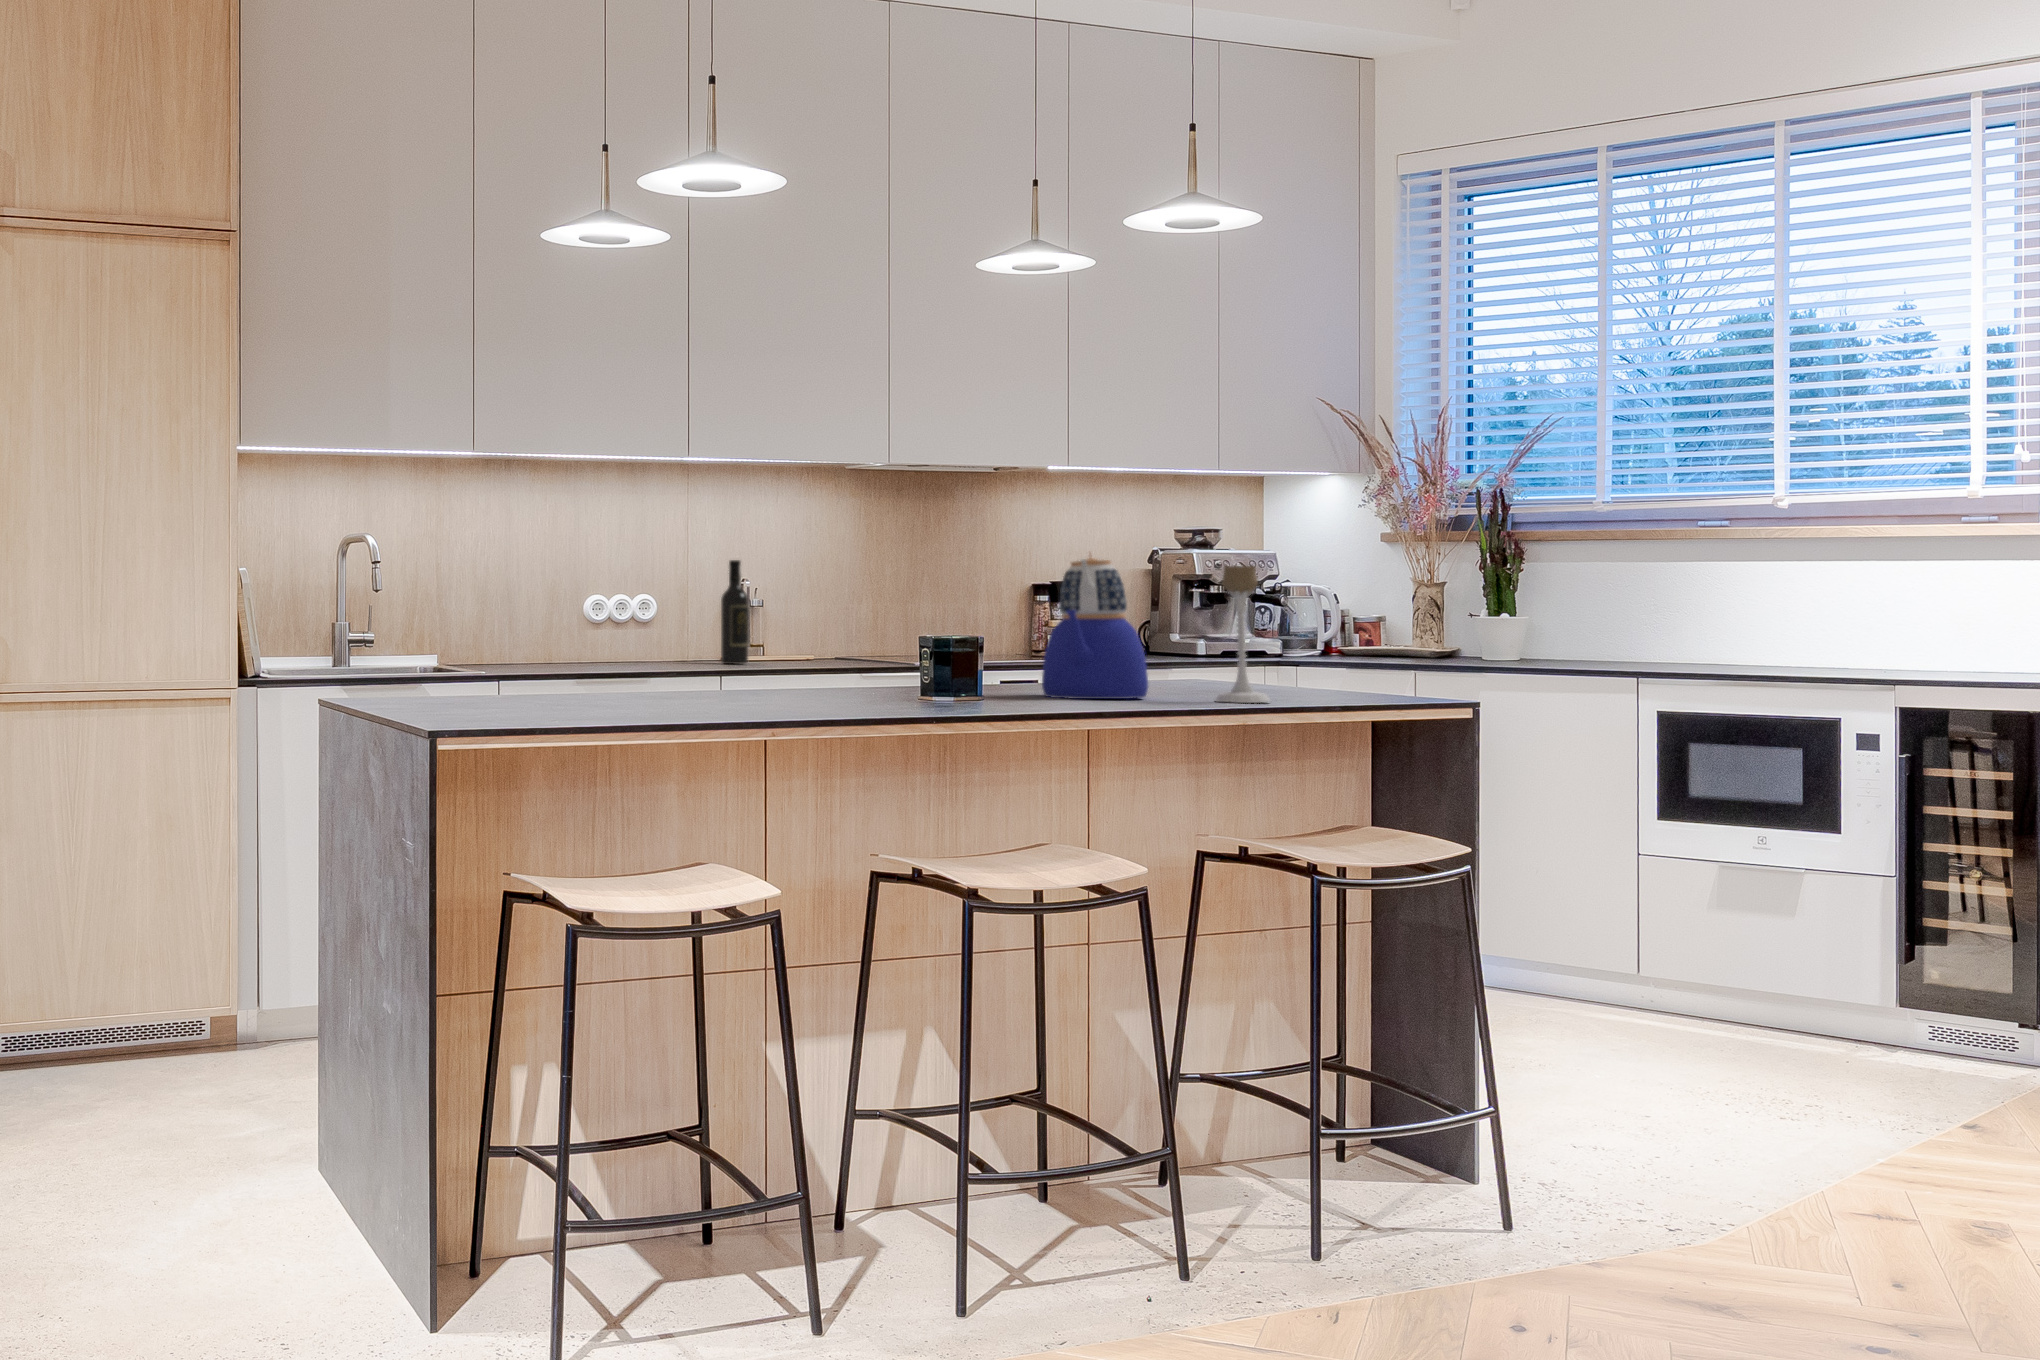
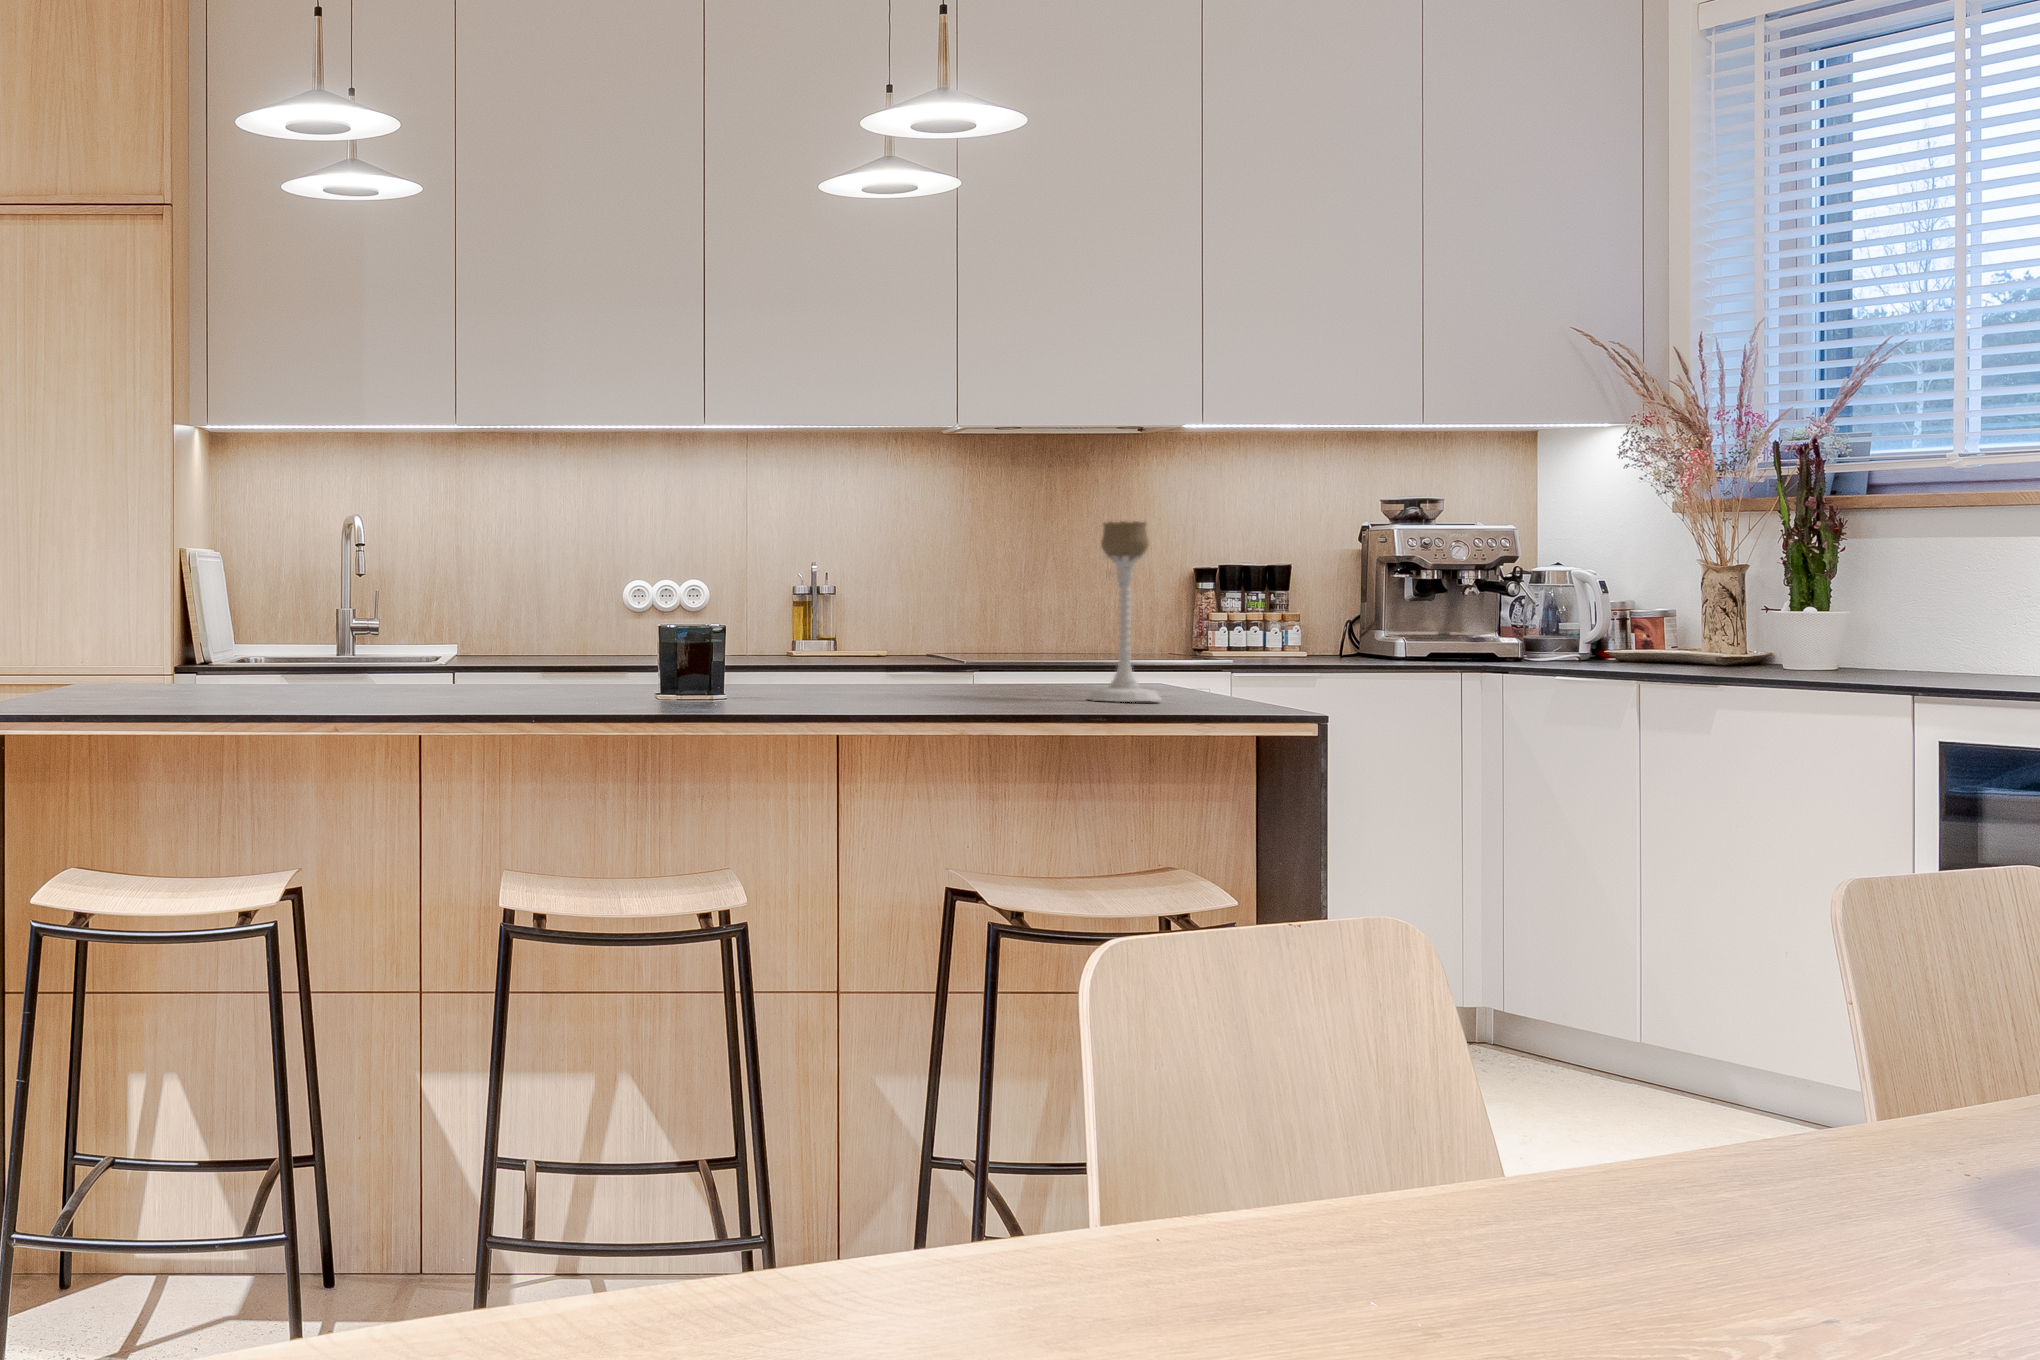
teapot: present [1042,557,1148,699] -> none [864,508,1008,693]
wine bottle: present [721,560,749,664] -> none [779,543,809,656]

